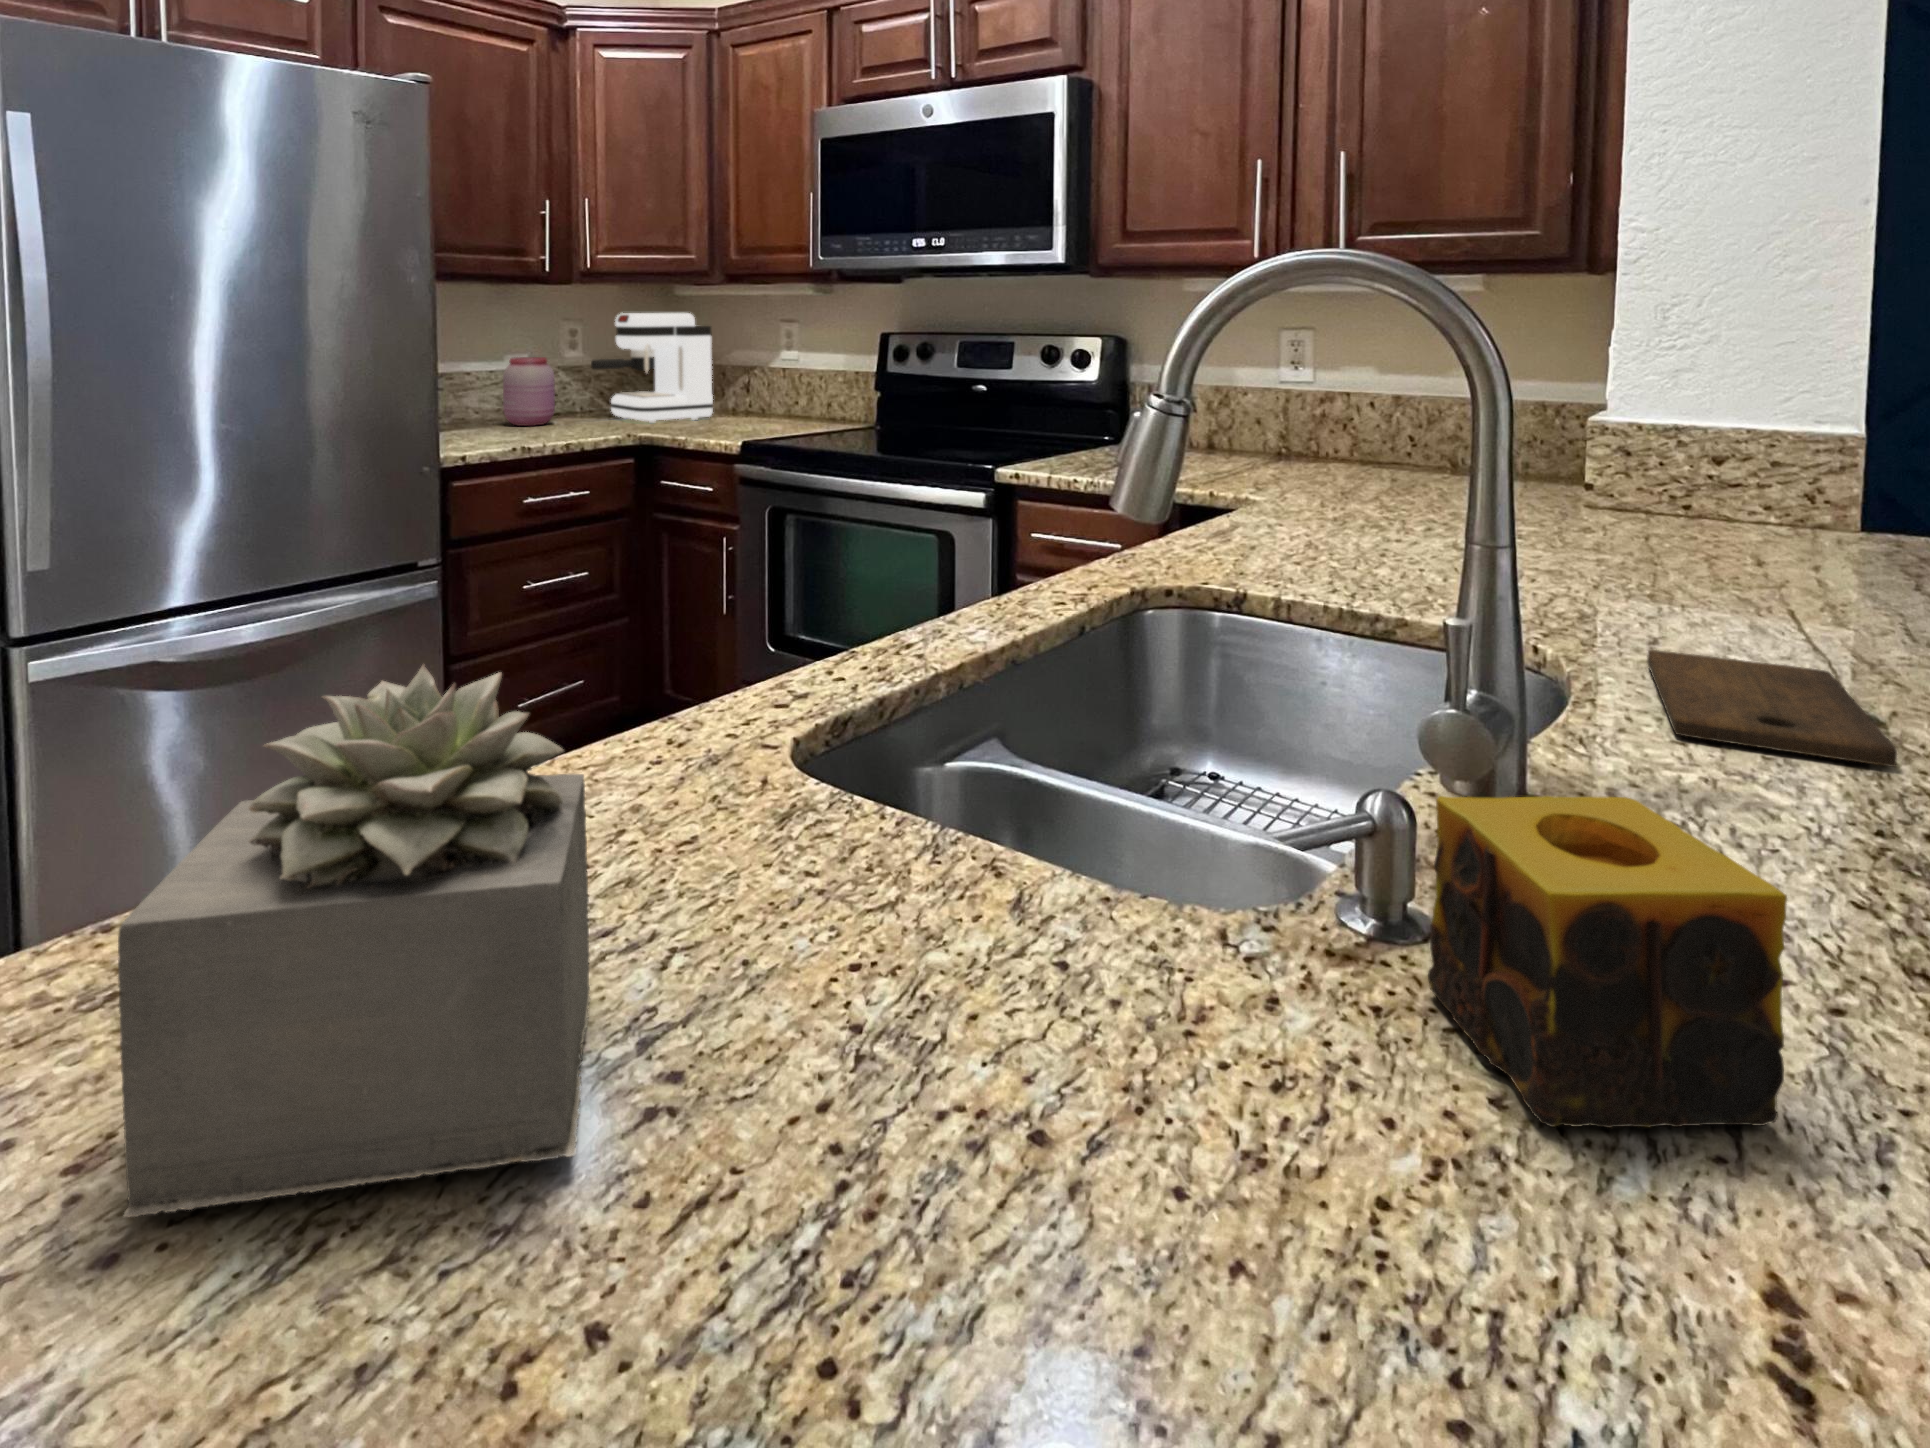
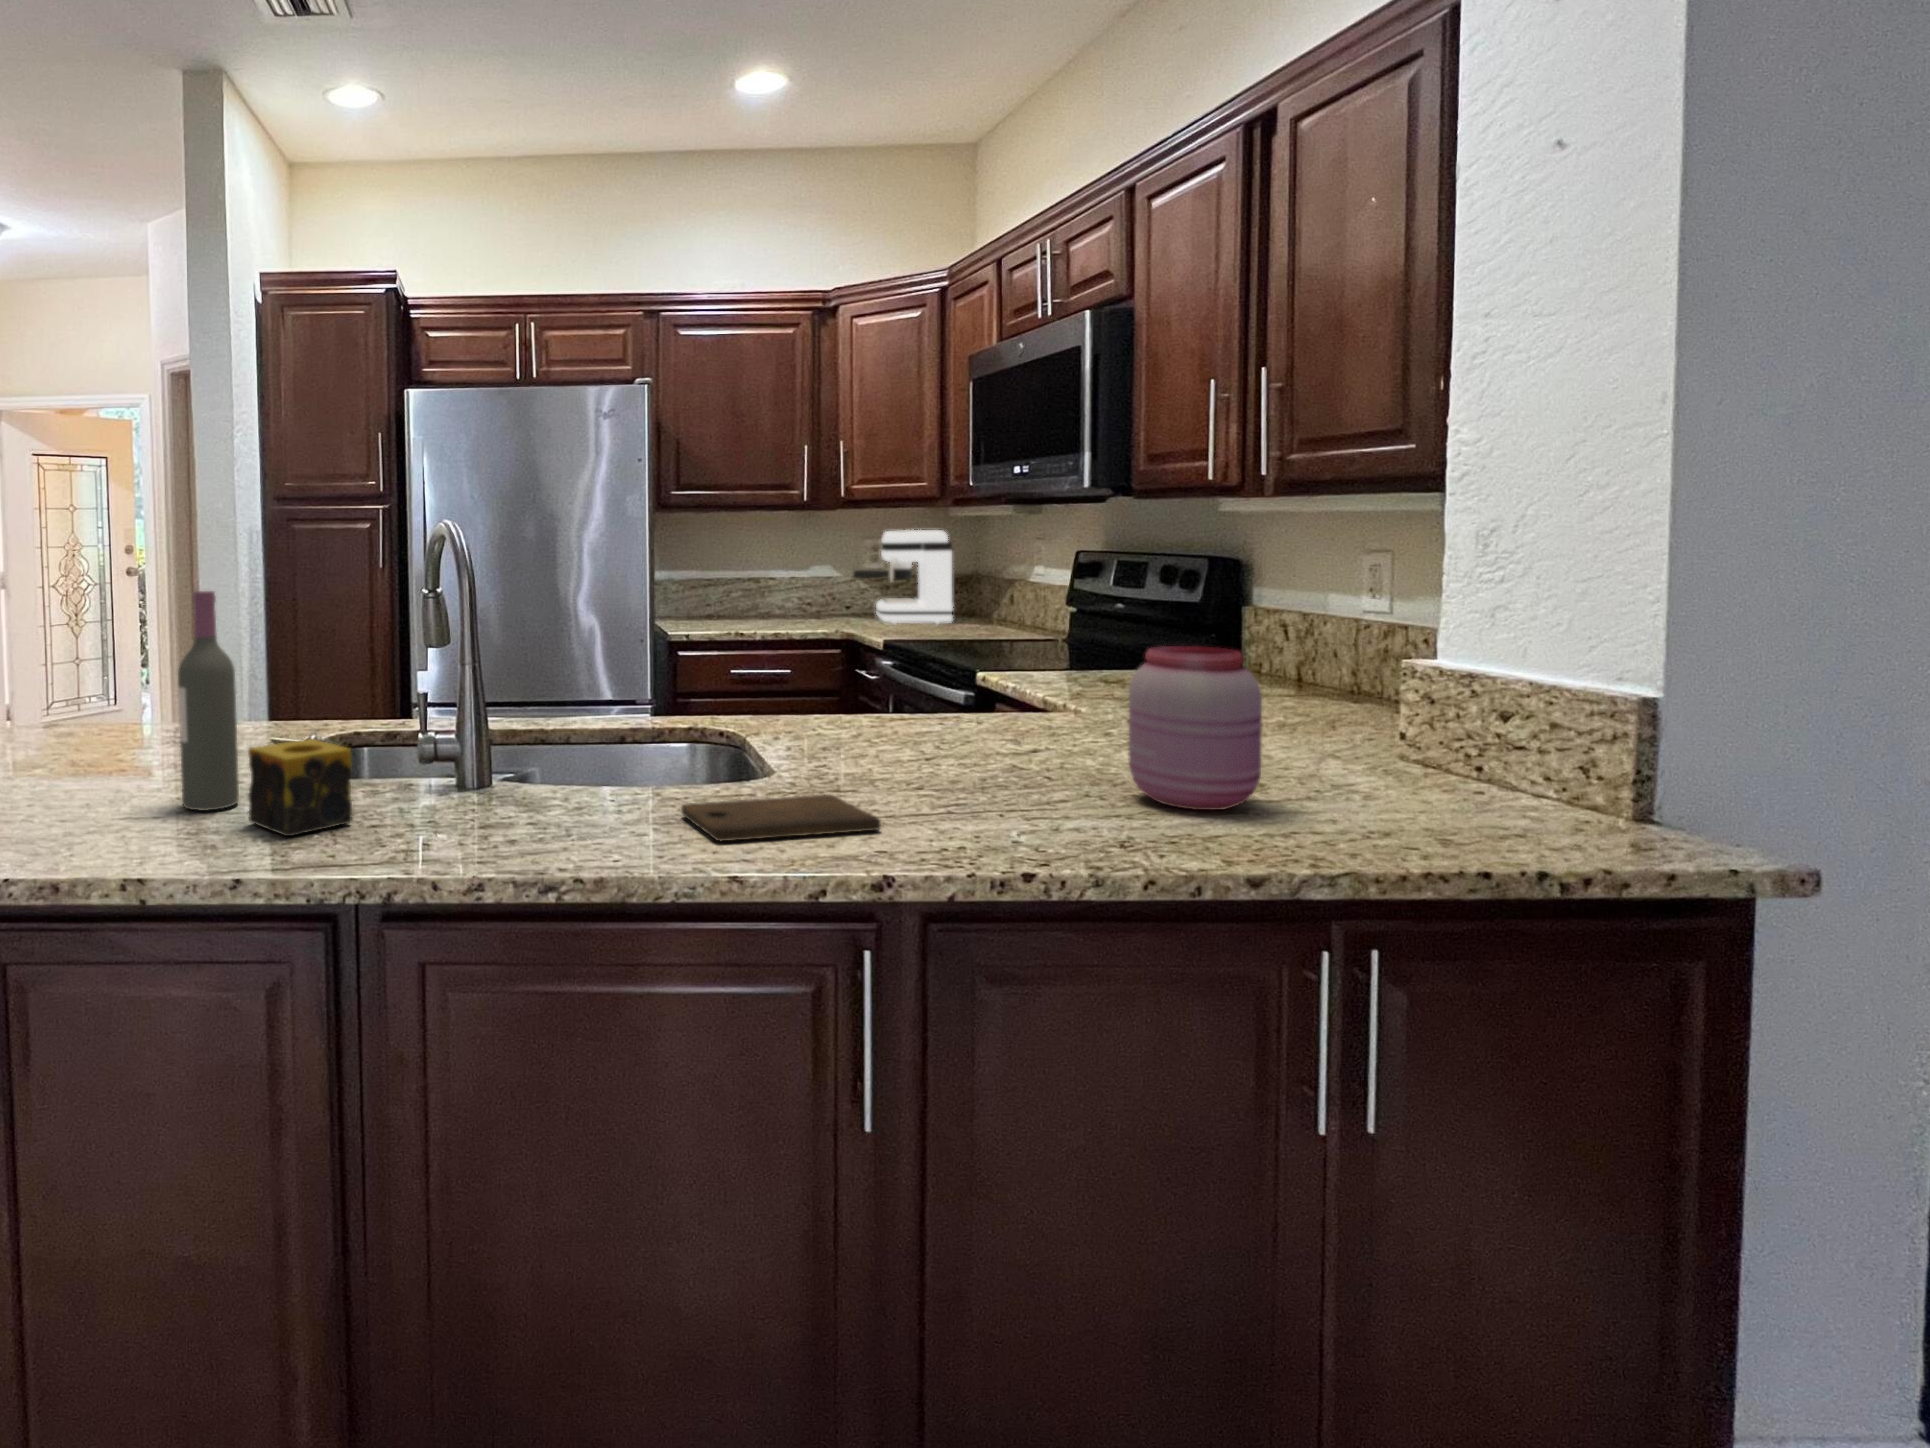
jar: present [503,357,555,426] -> present [1129,646,1262,810]
wine bottle: none [1127,405,1328,1179] -> present [178,591,239,811]
succulent plant: present [118,665,590,1217] -> none [65,656,186,774]

